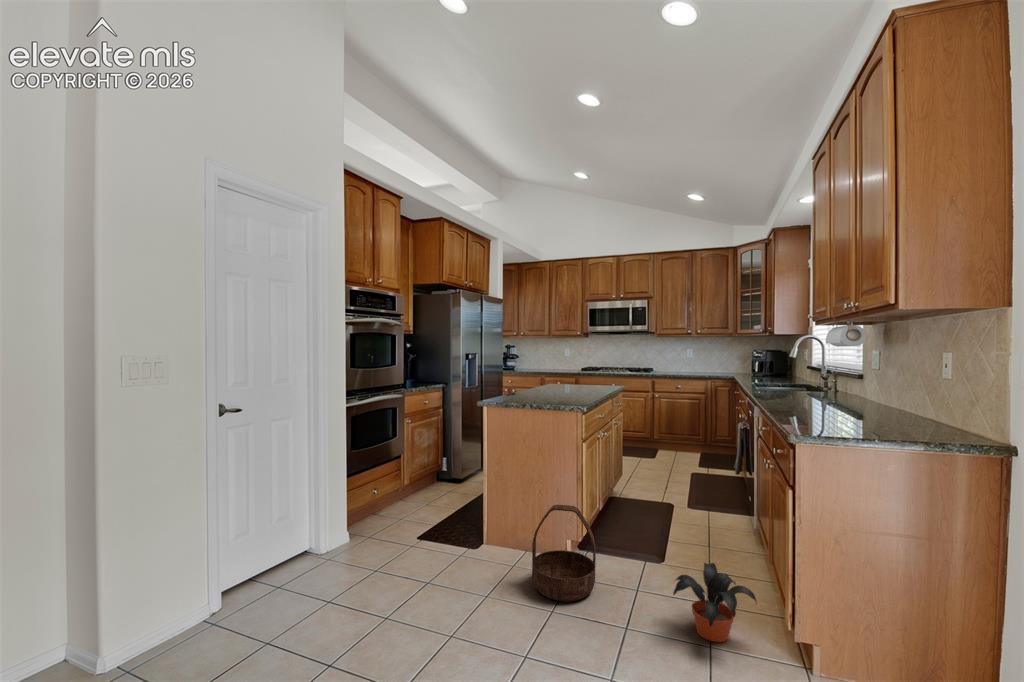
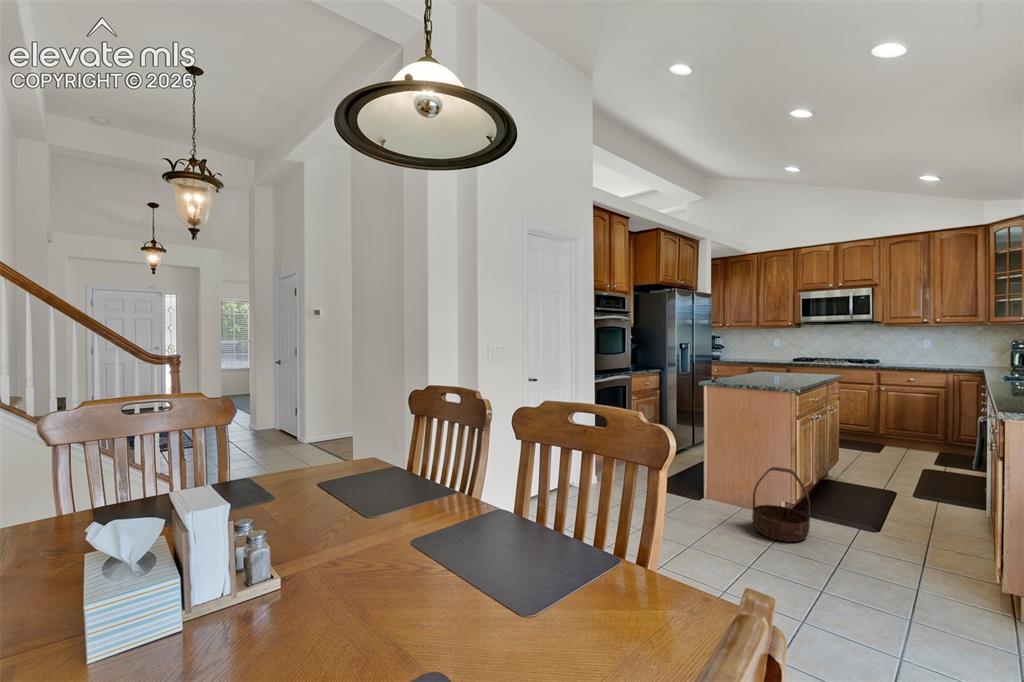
potted plant: present [673,563,757,642] -> none [883,523,967,585]

